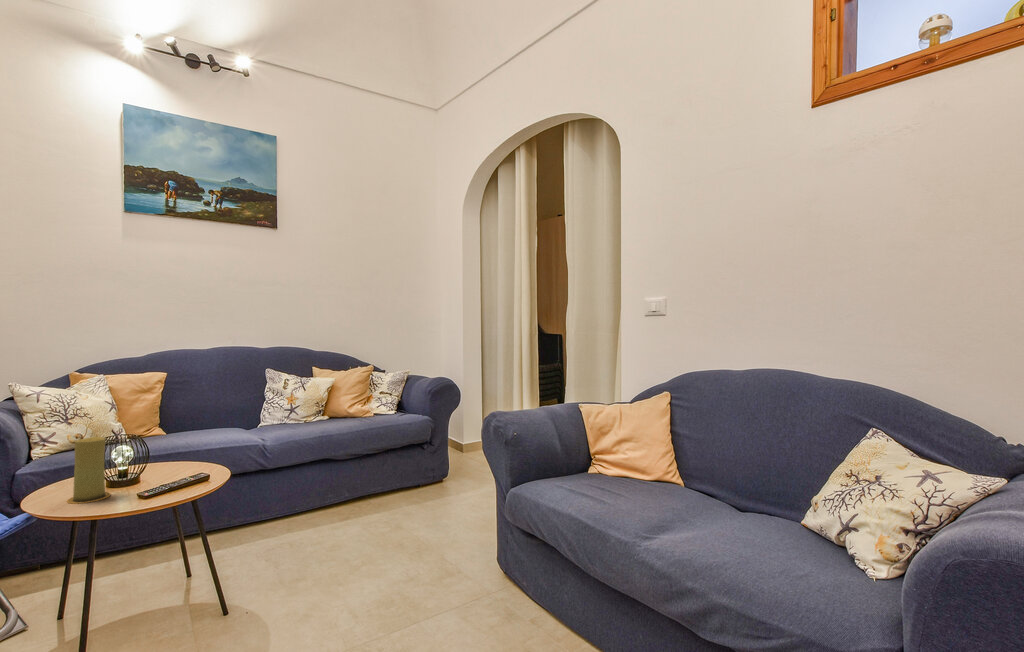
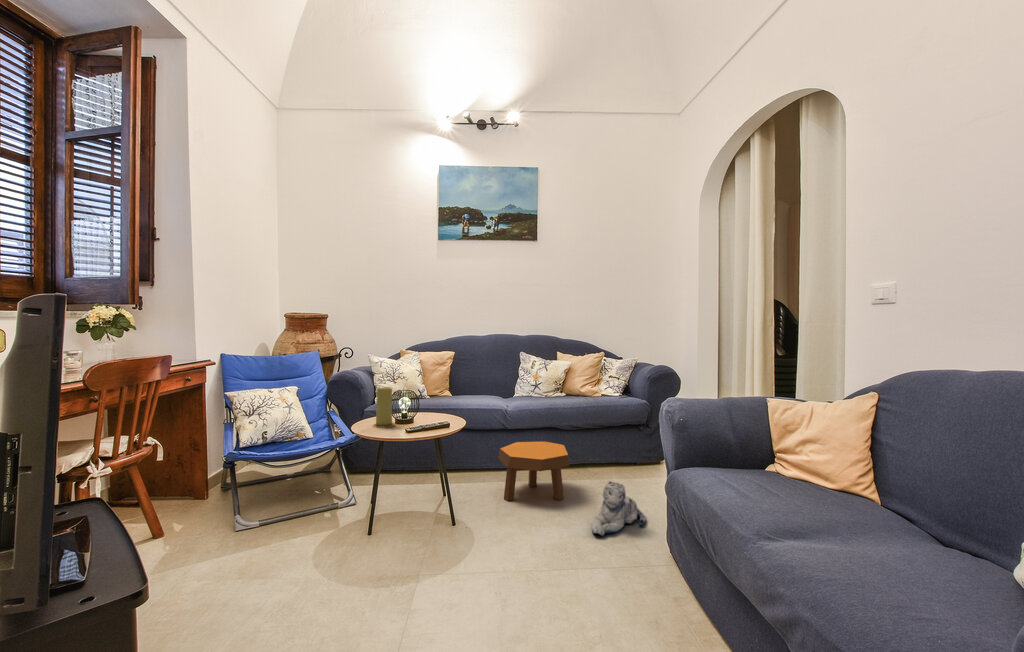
footstool: none [263,478,363,564] -> present [498,442,569,501]
plush toy: none [406,512,459,579] -> present [592,481,646,536]

